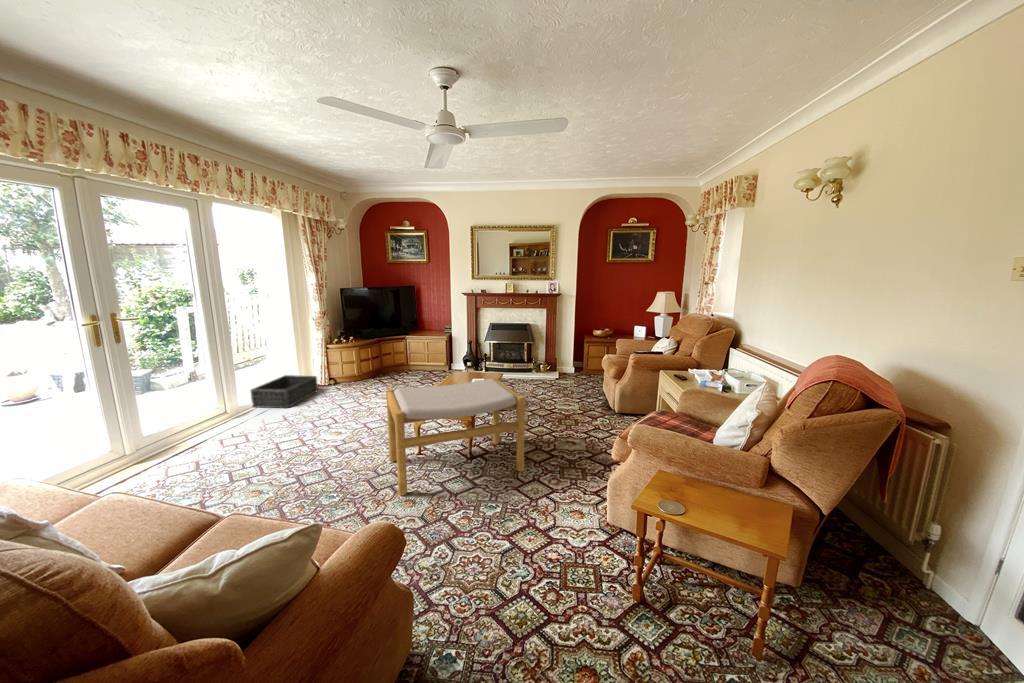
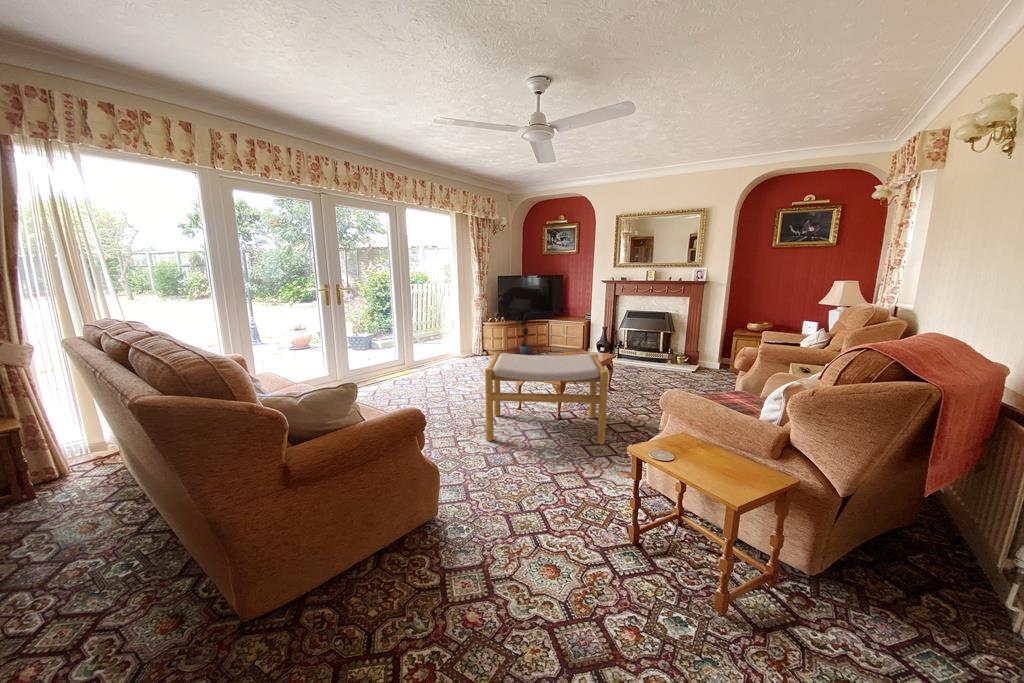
potted plant: none [361,320,397,380] -> present [510,305,539,355]
basket: present [251,375,318,408] -> none [424,343,473,367]

